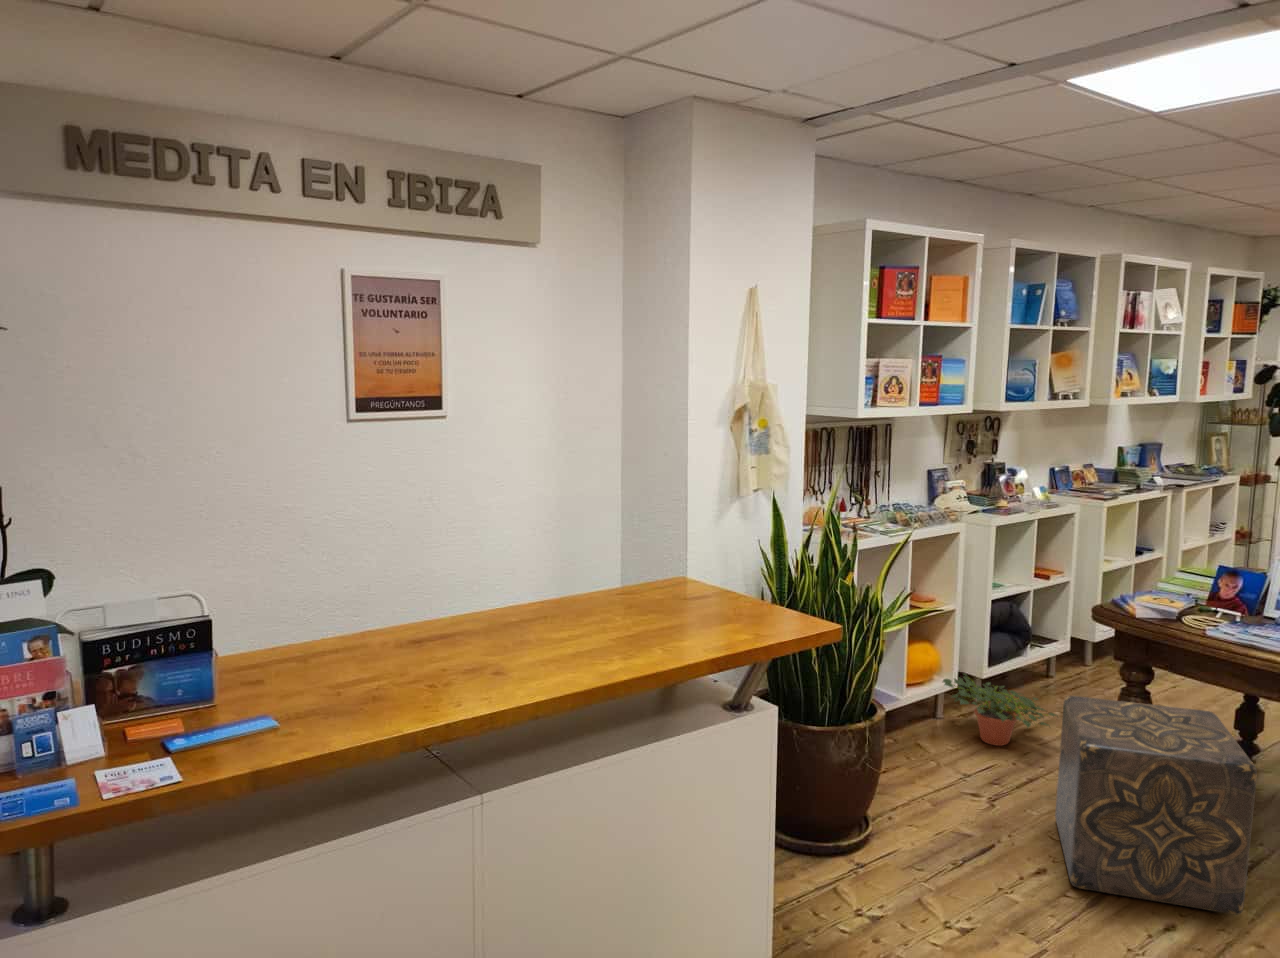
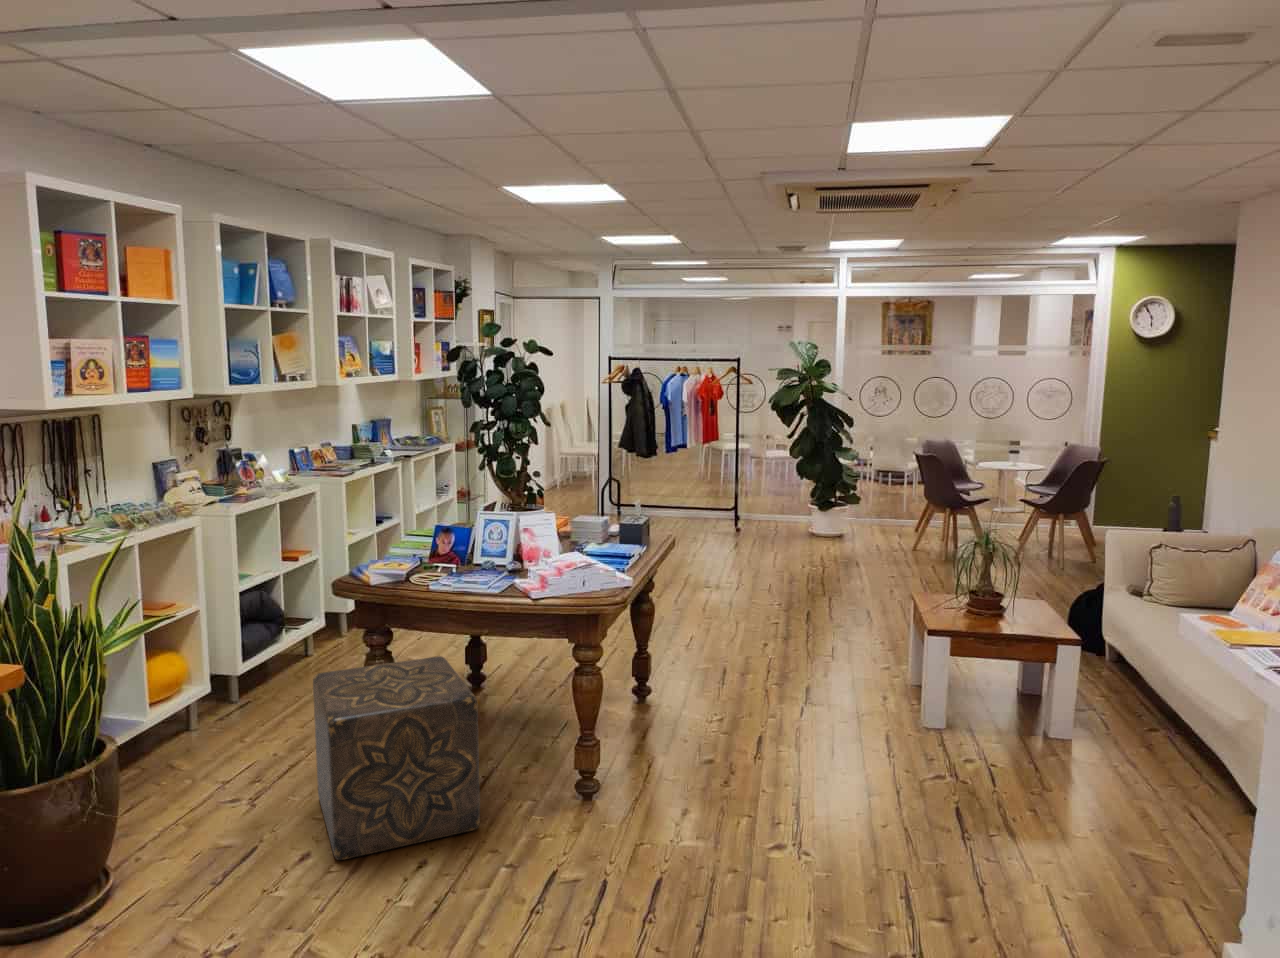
potted plant: present [943,674,1057,746] -> none [190,674,317,740]

